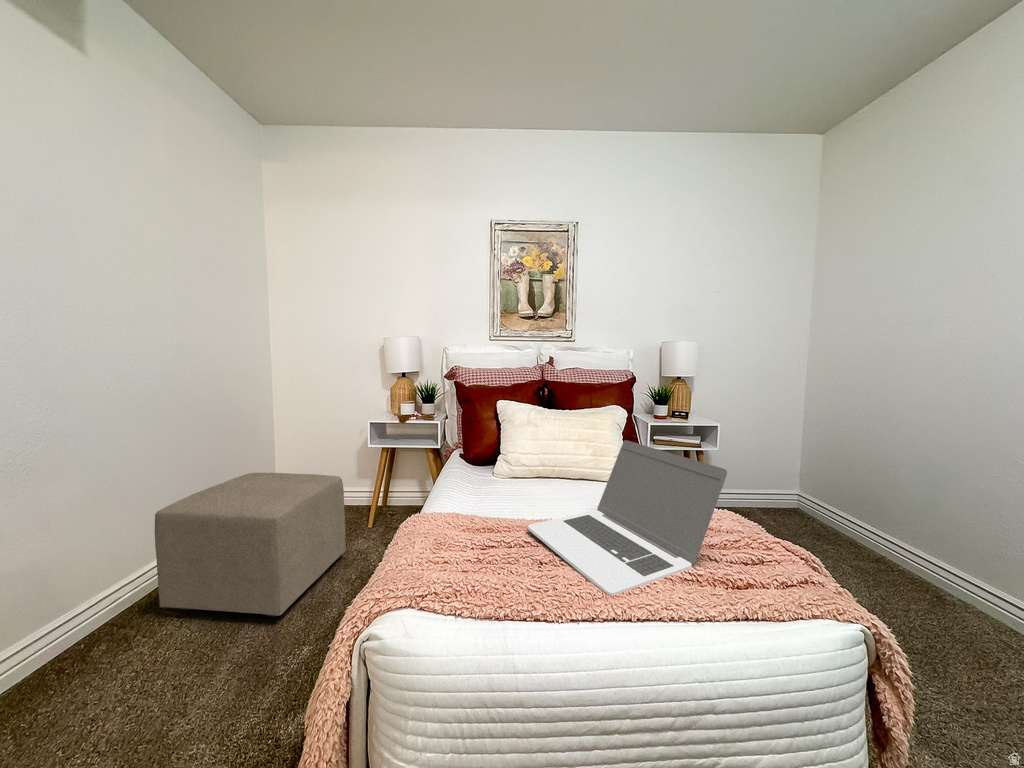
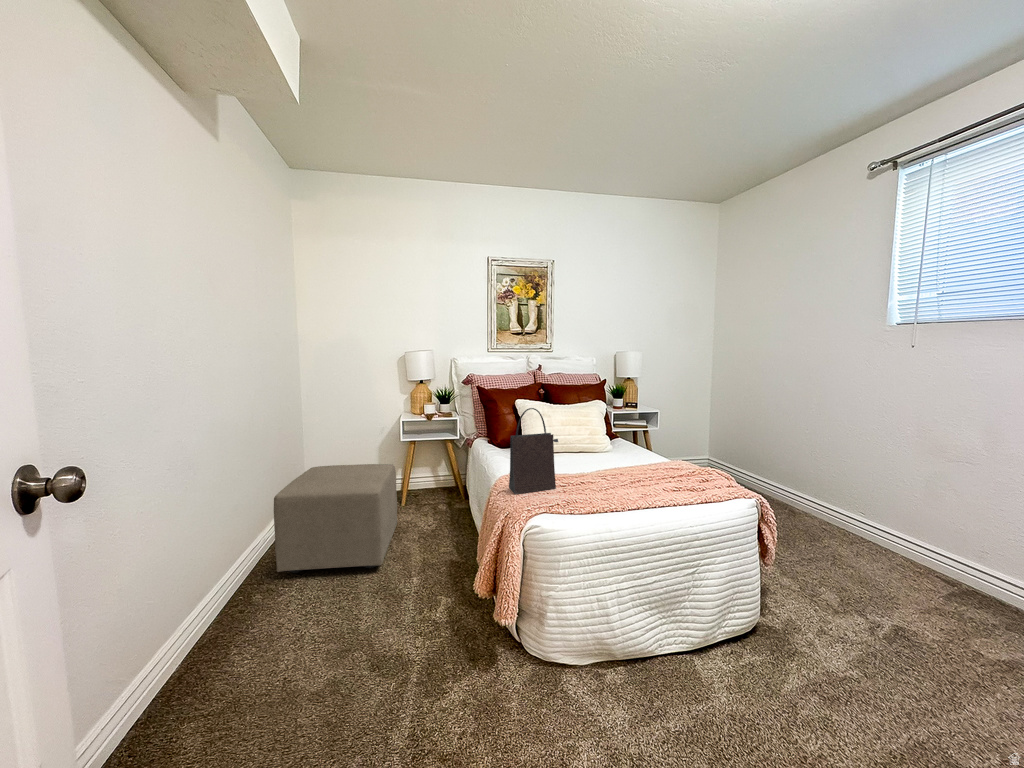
handbag: none [398,413,484,555] -> present [509,408,558,494]
laptop: present [528,440,727,596] -> none [578,421,691,499]

